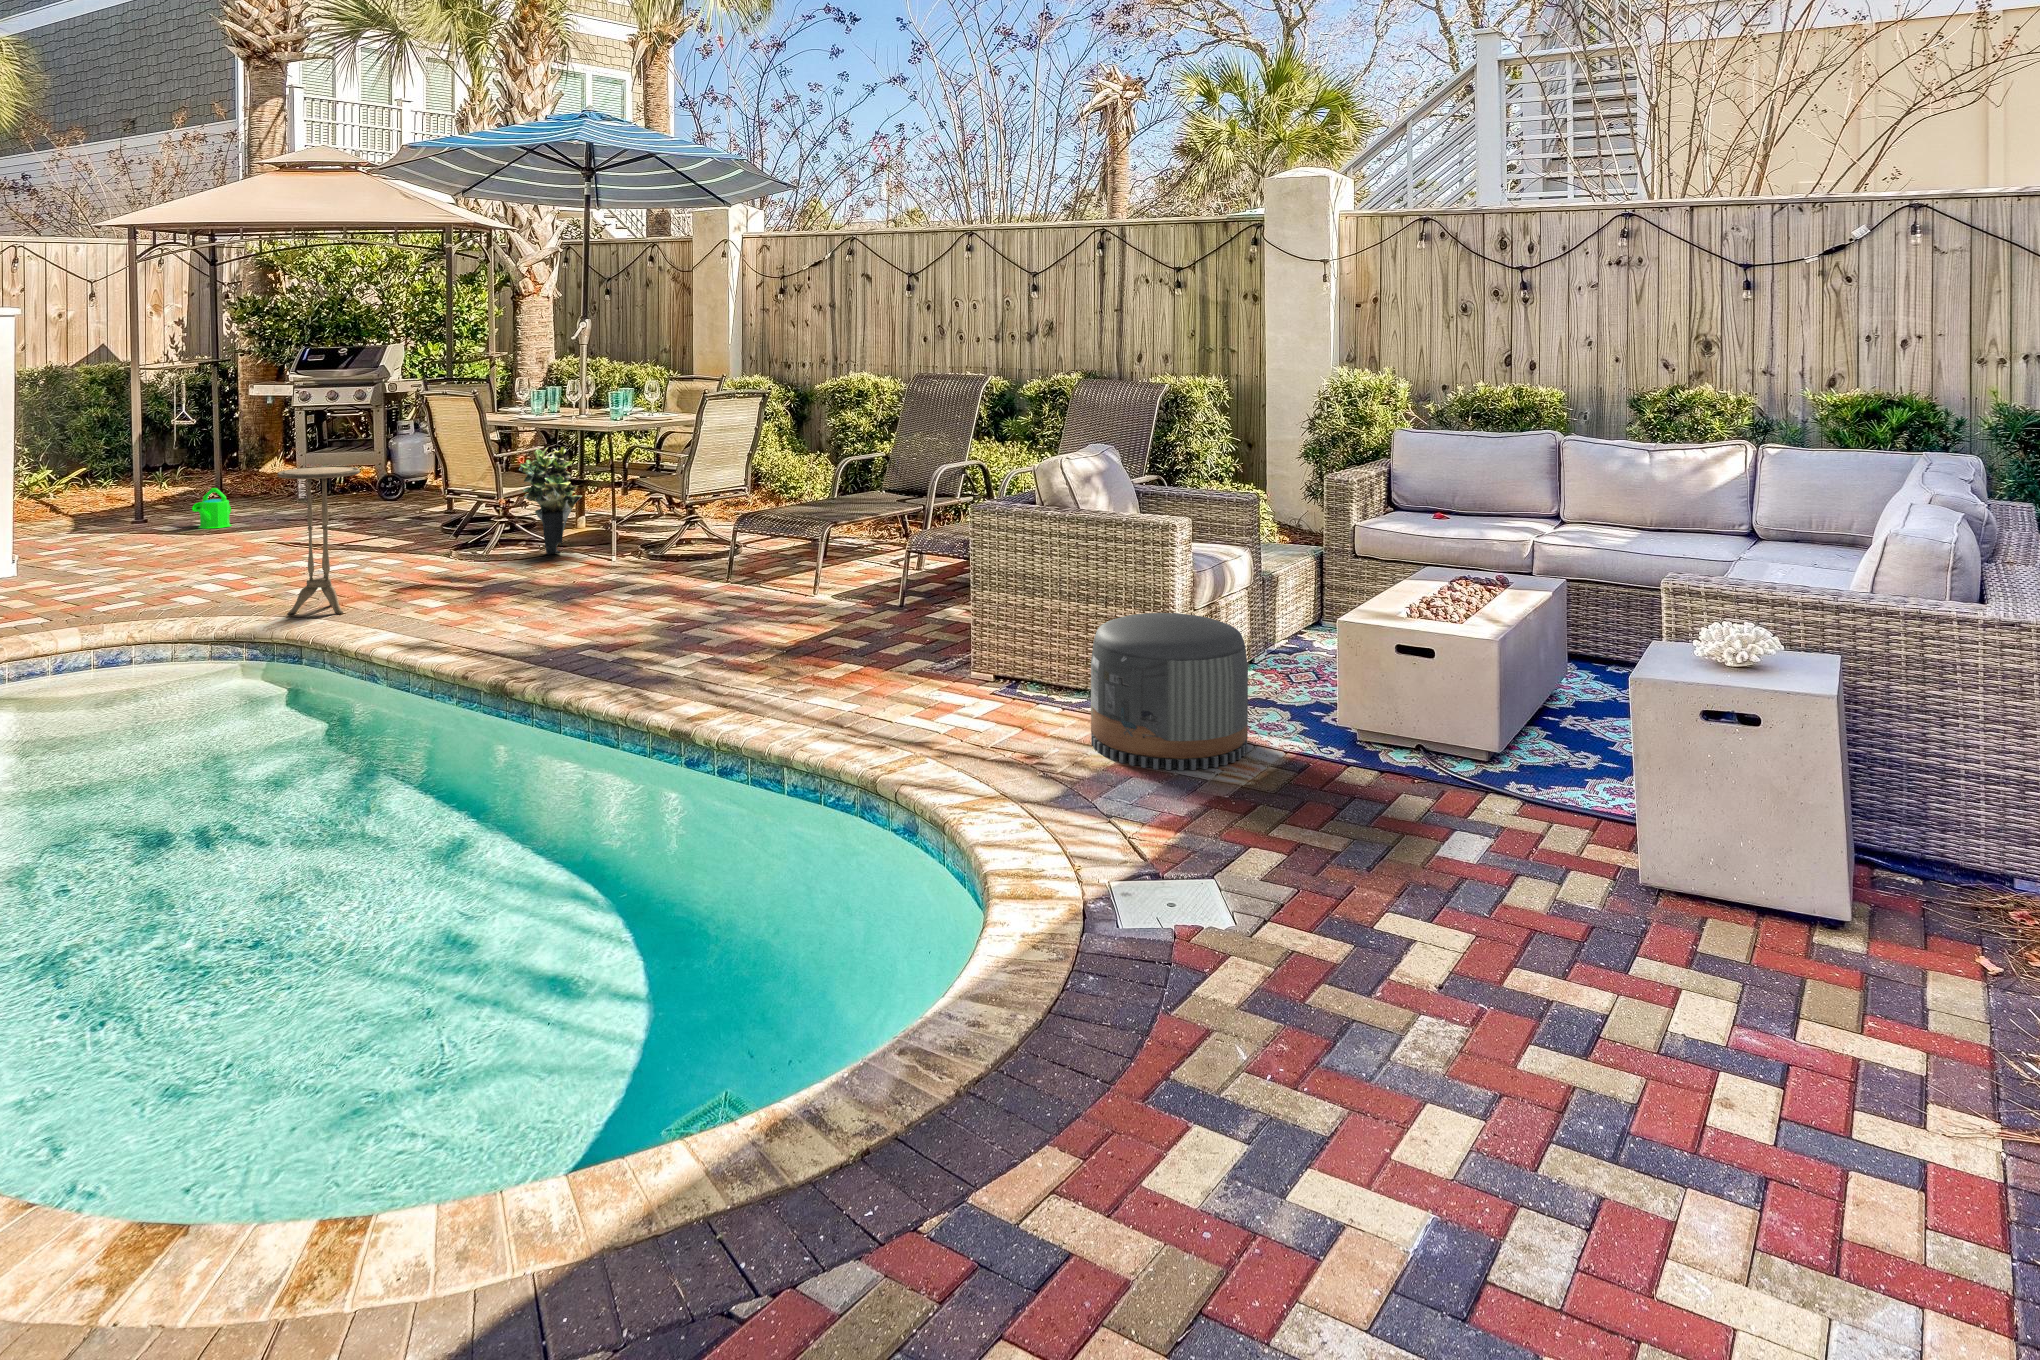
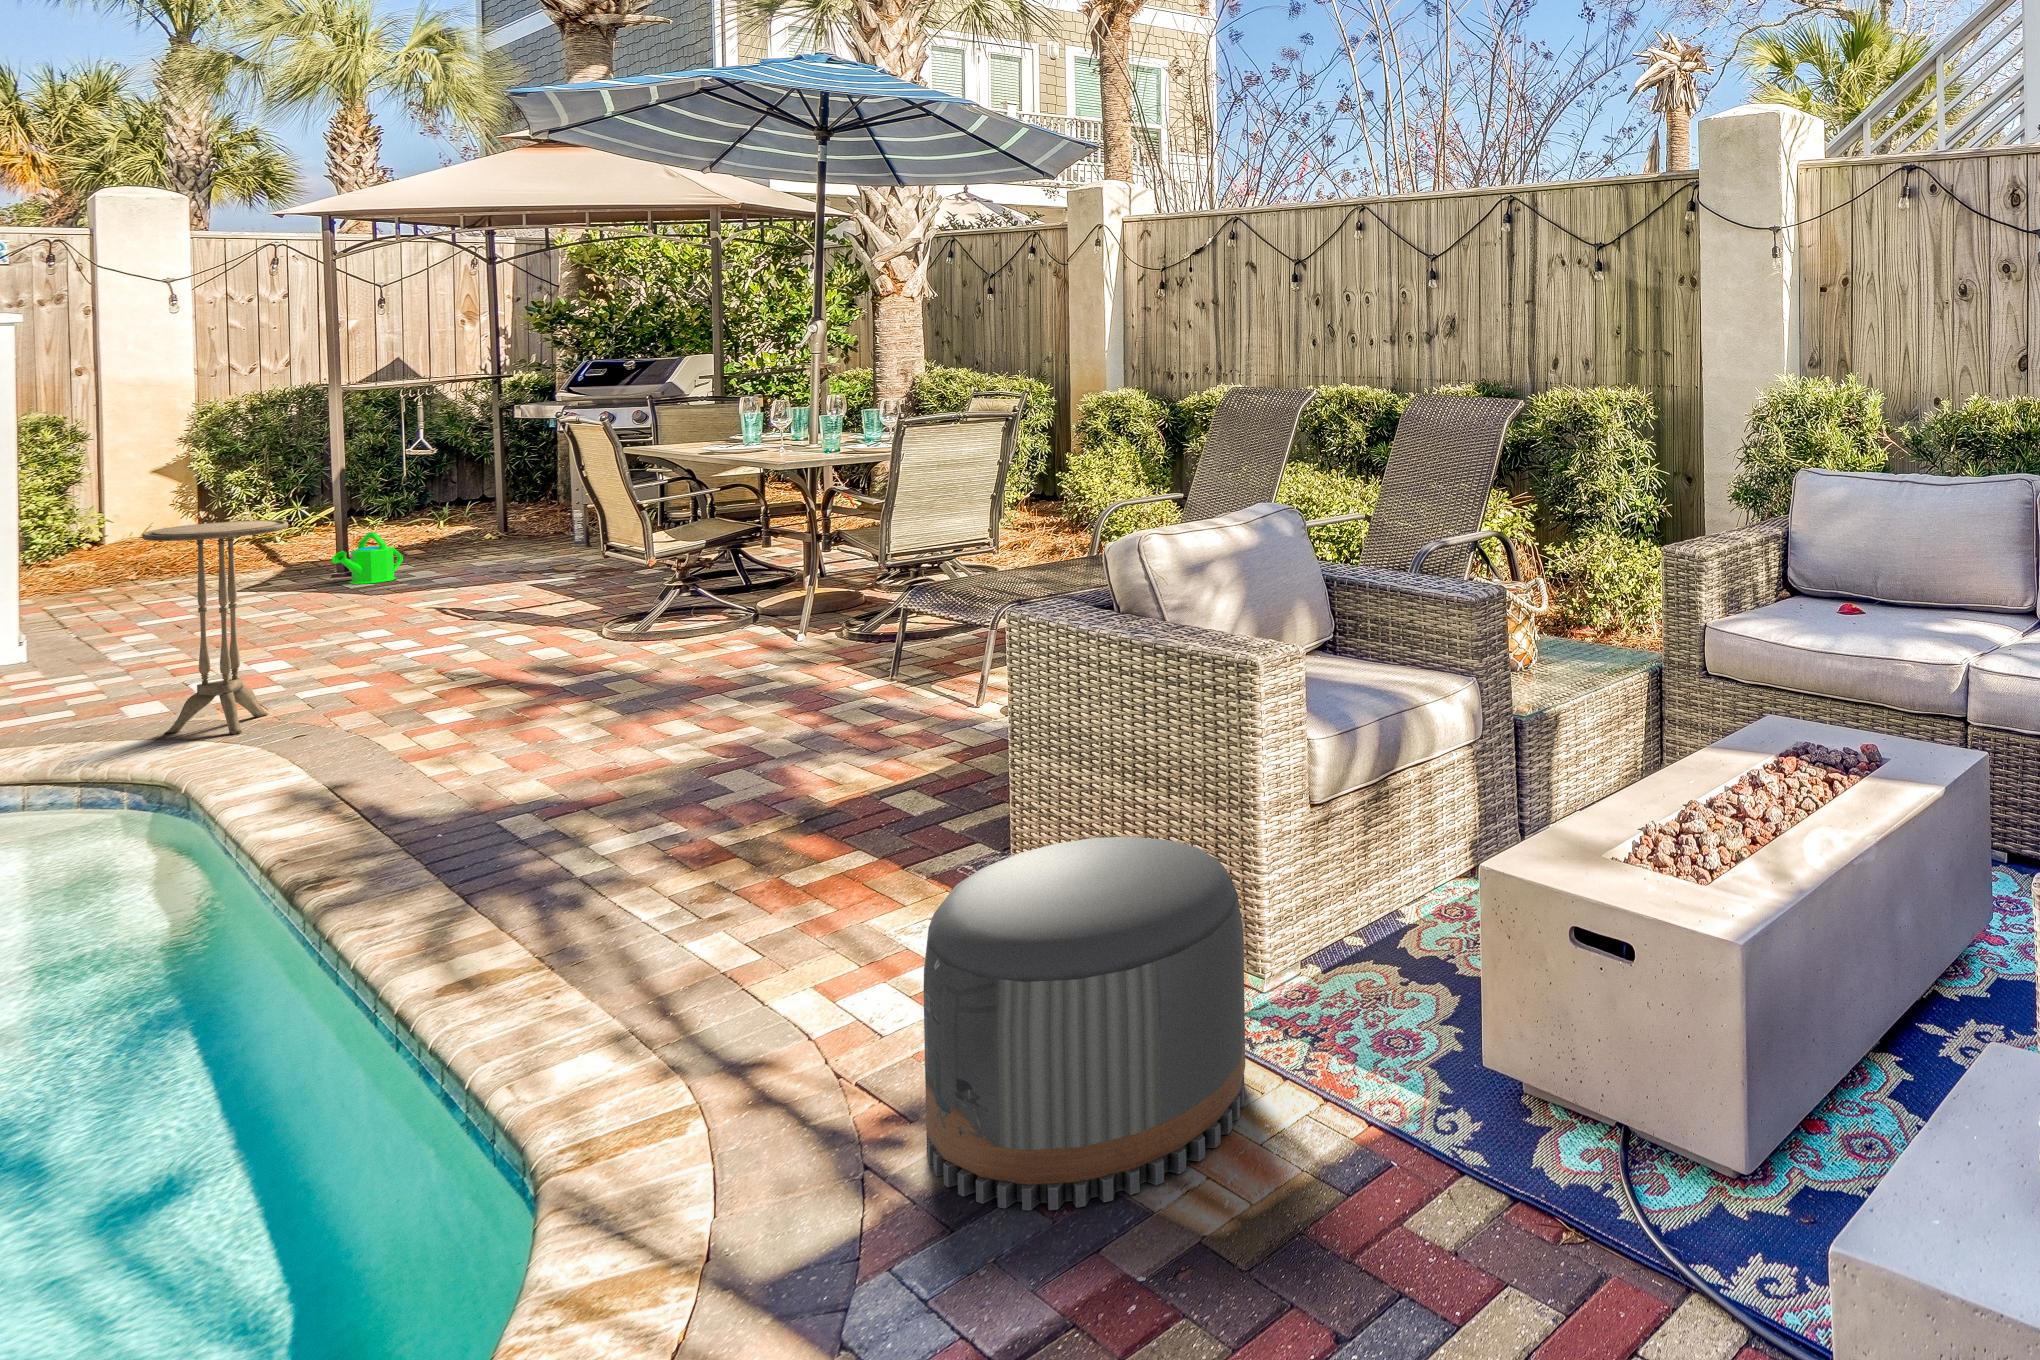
potted plant: present [519,447,582,555] -> none [666,484,755,630]

